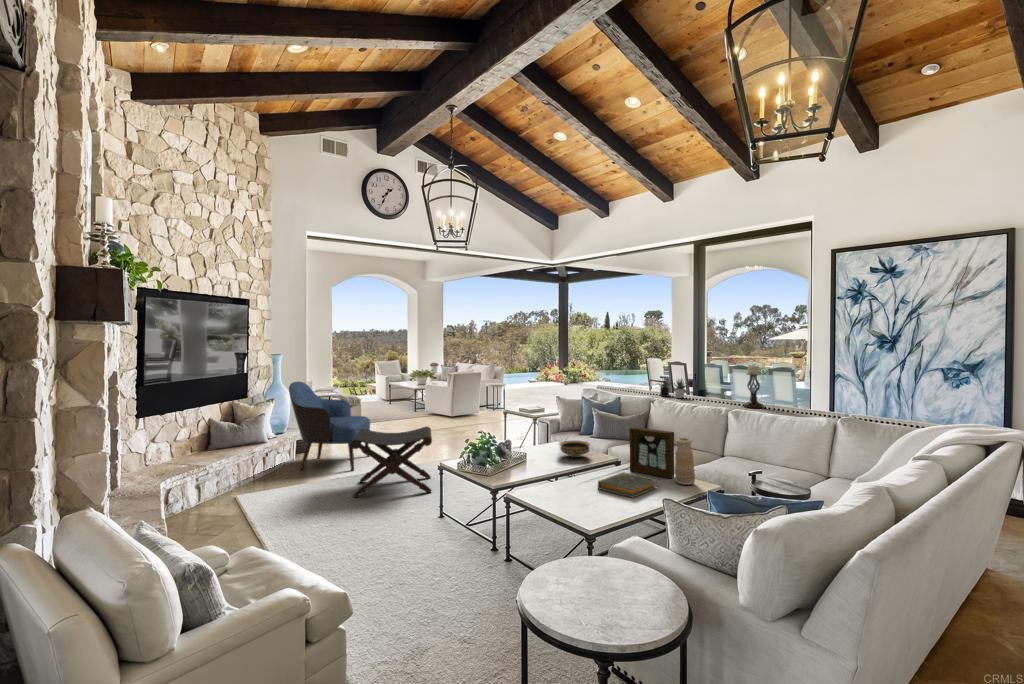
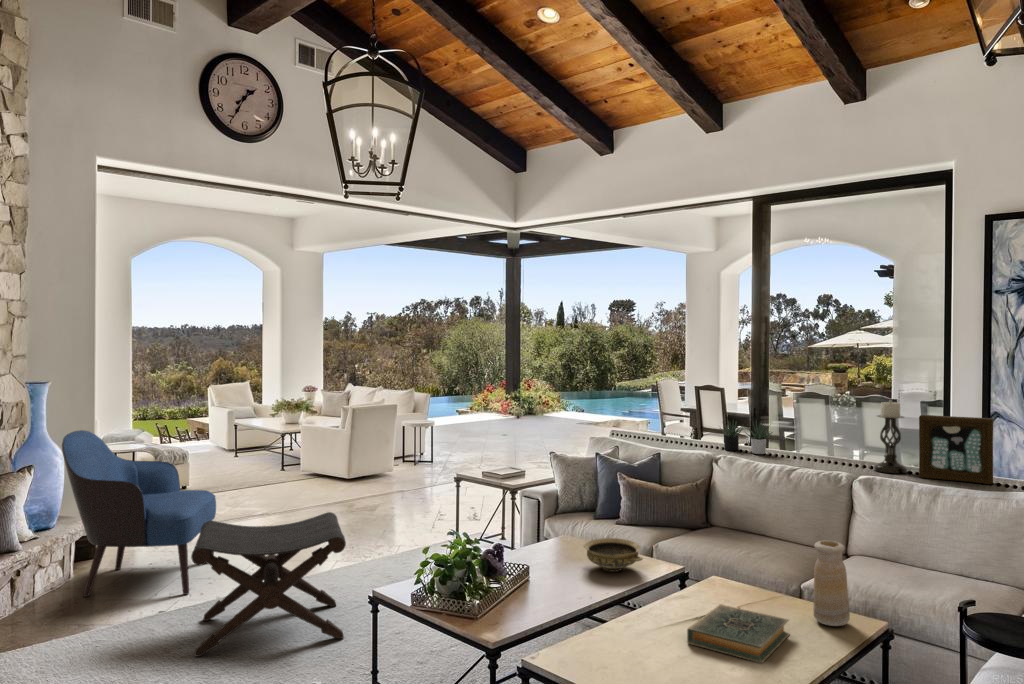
picture frame: present [630,427,674,478] -> present [919,415,993,484]

